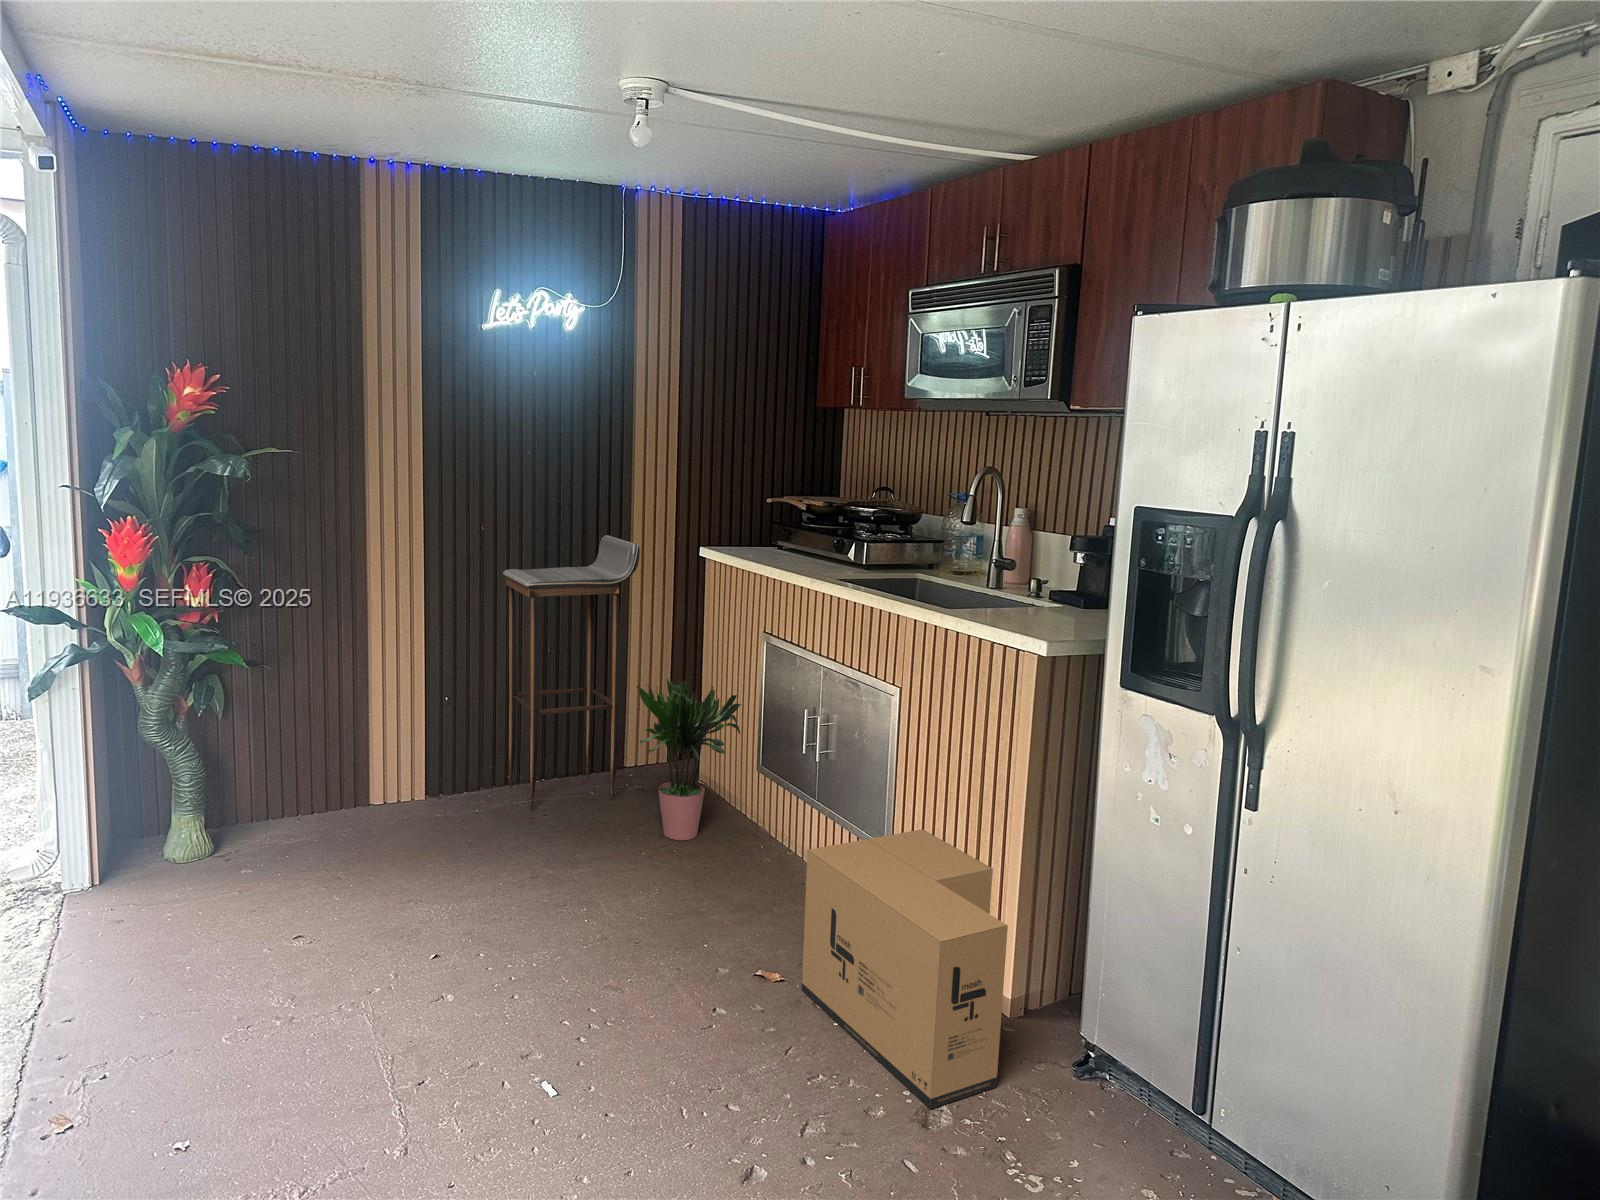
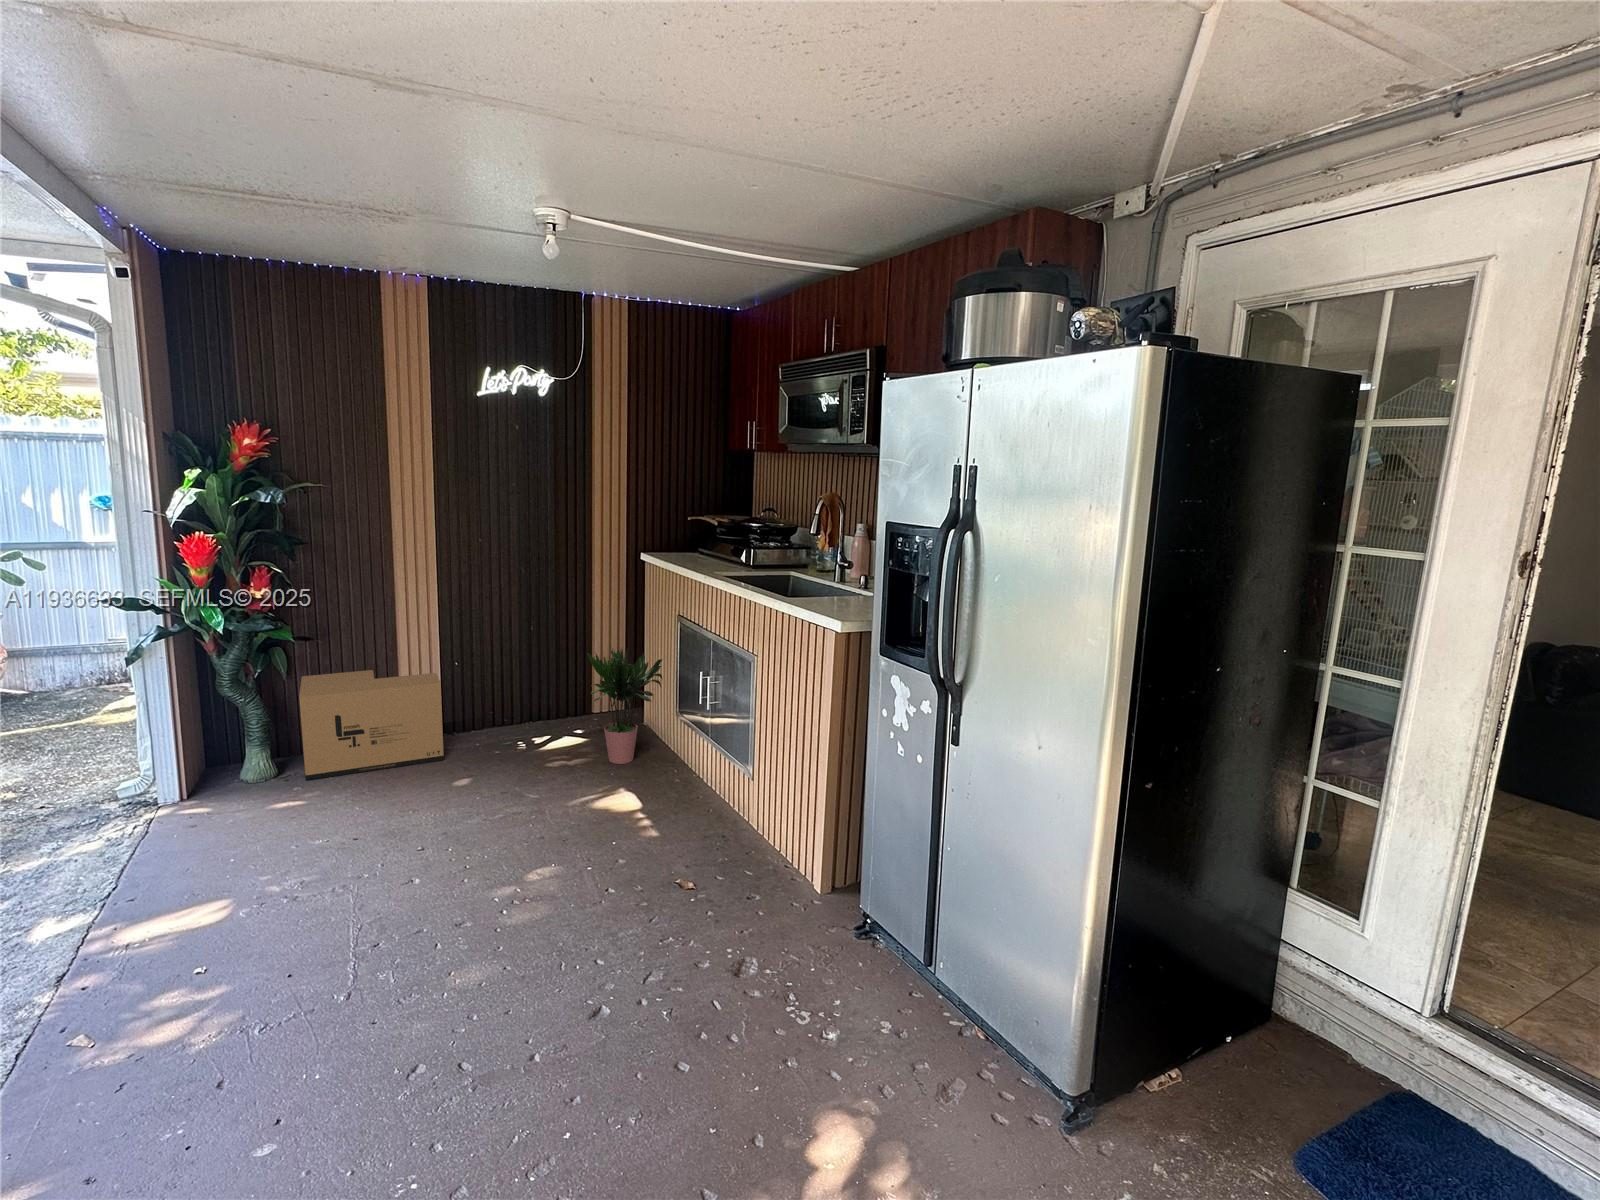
bar stool: present [503,535,640,810] -> none [497,544,594,744]
cardboard box: present [802,829,1008,1108] -> present [299,670,444,780]

